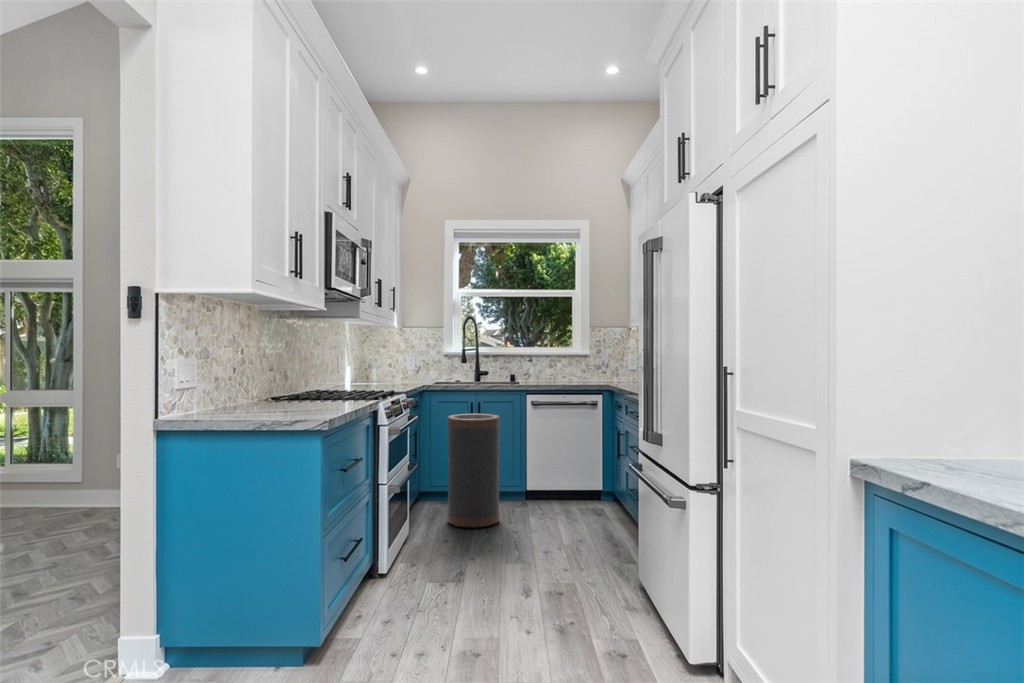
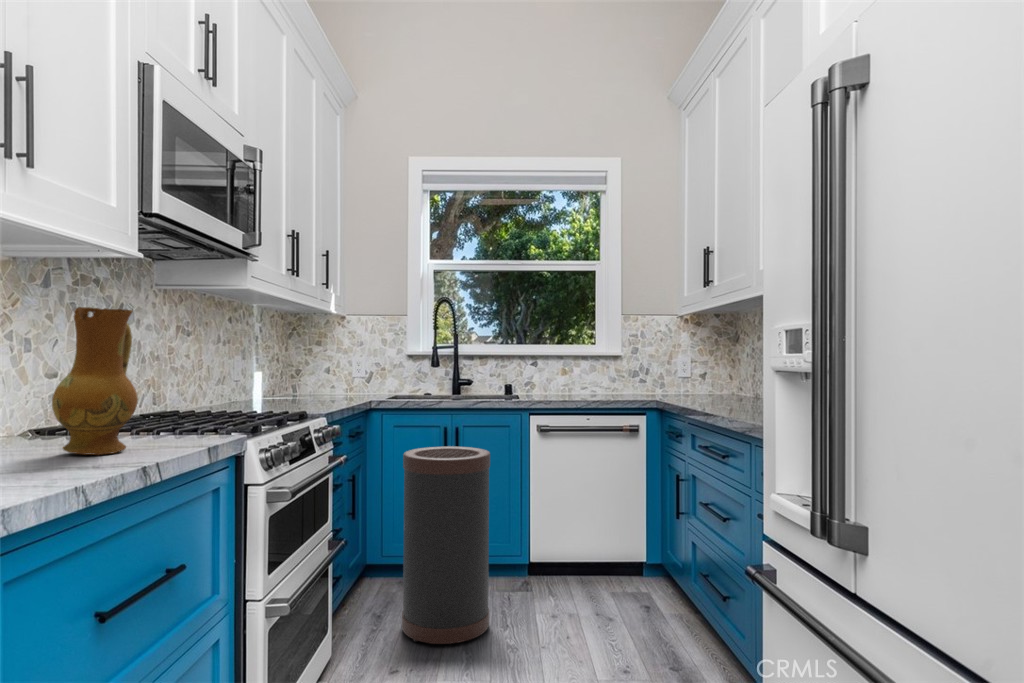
ceramic jug: none [312,344,344,407] -> present [52,307,138,455]

